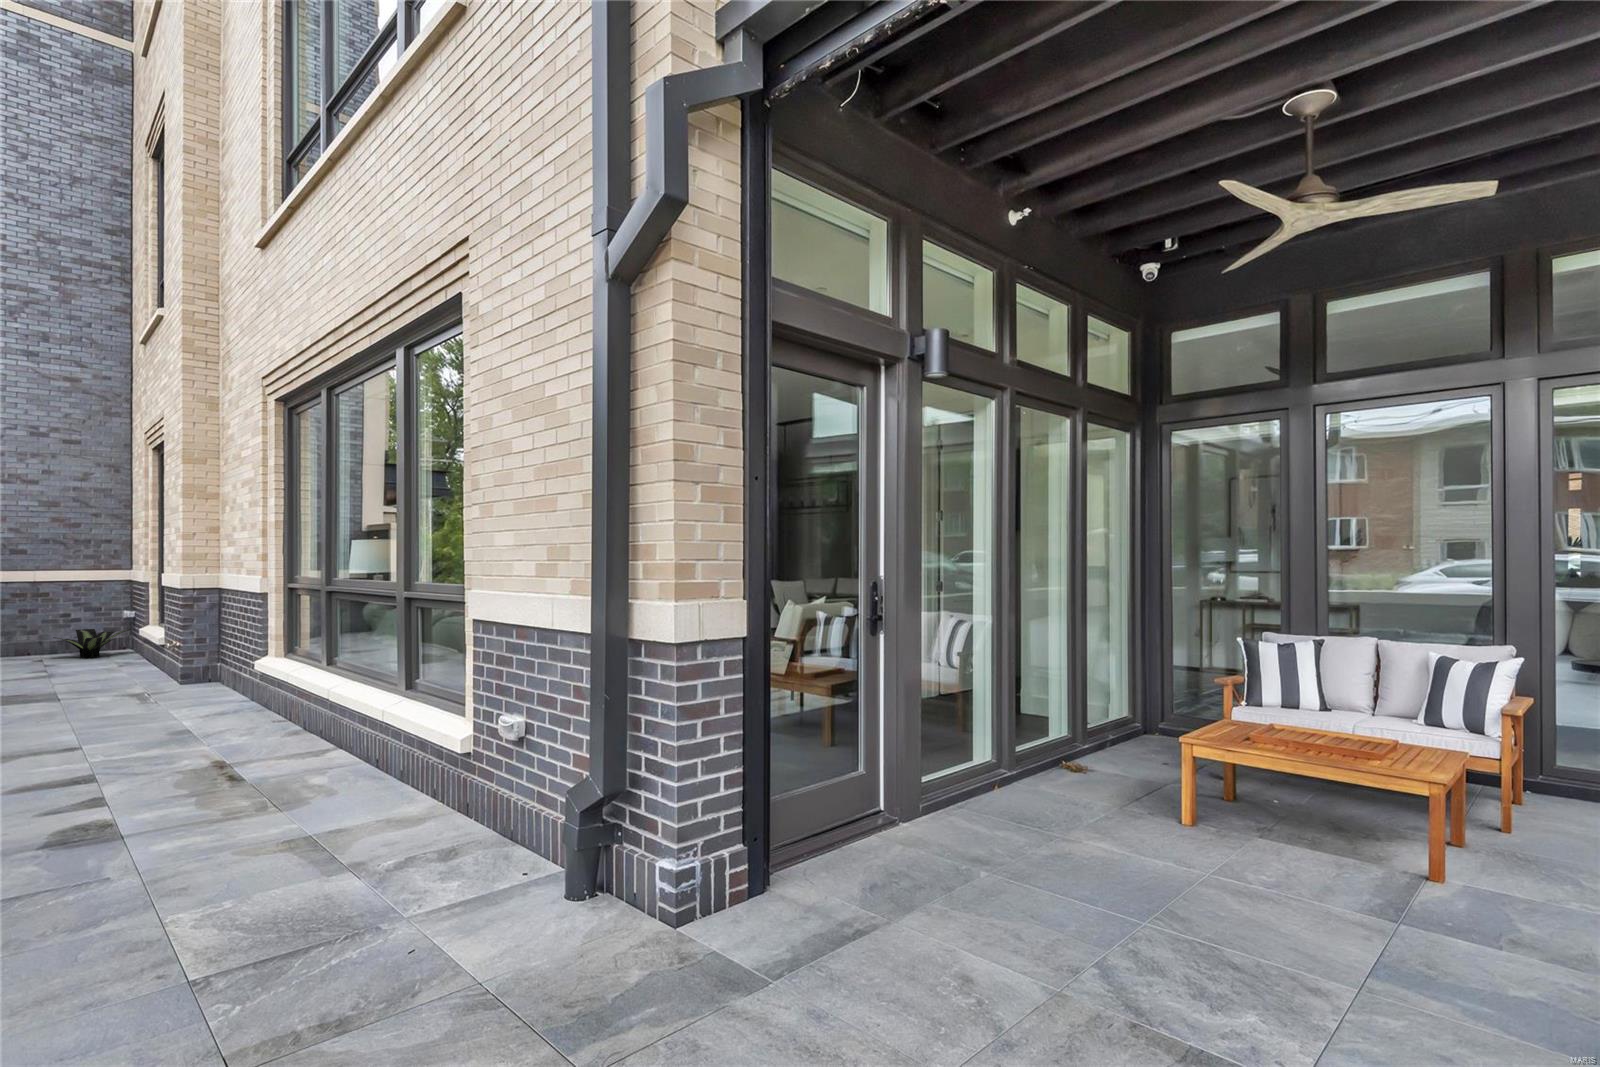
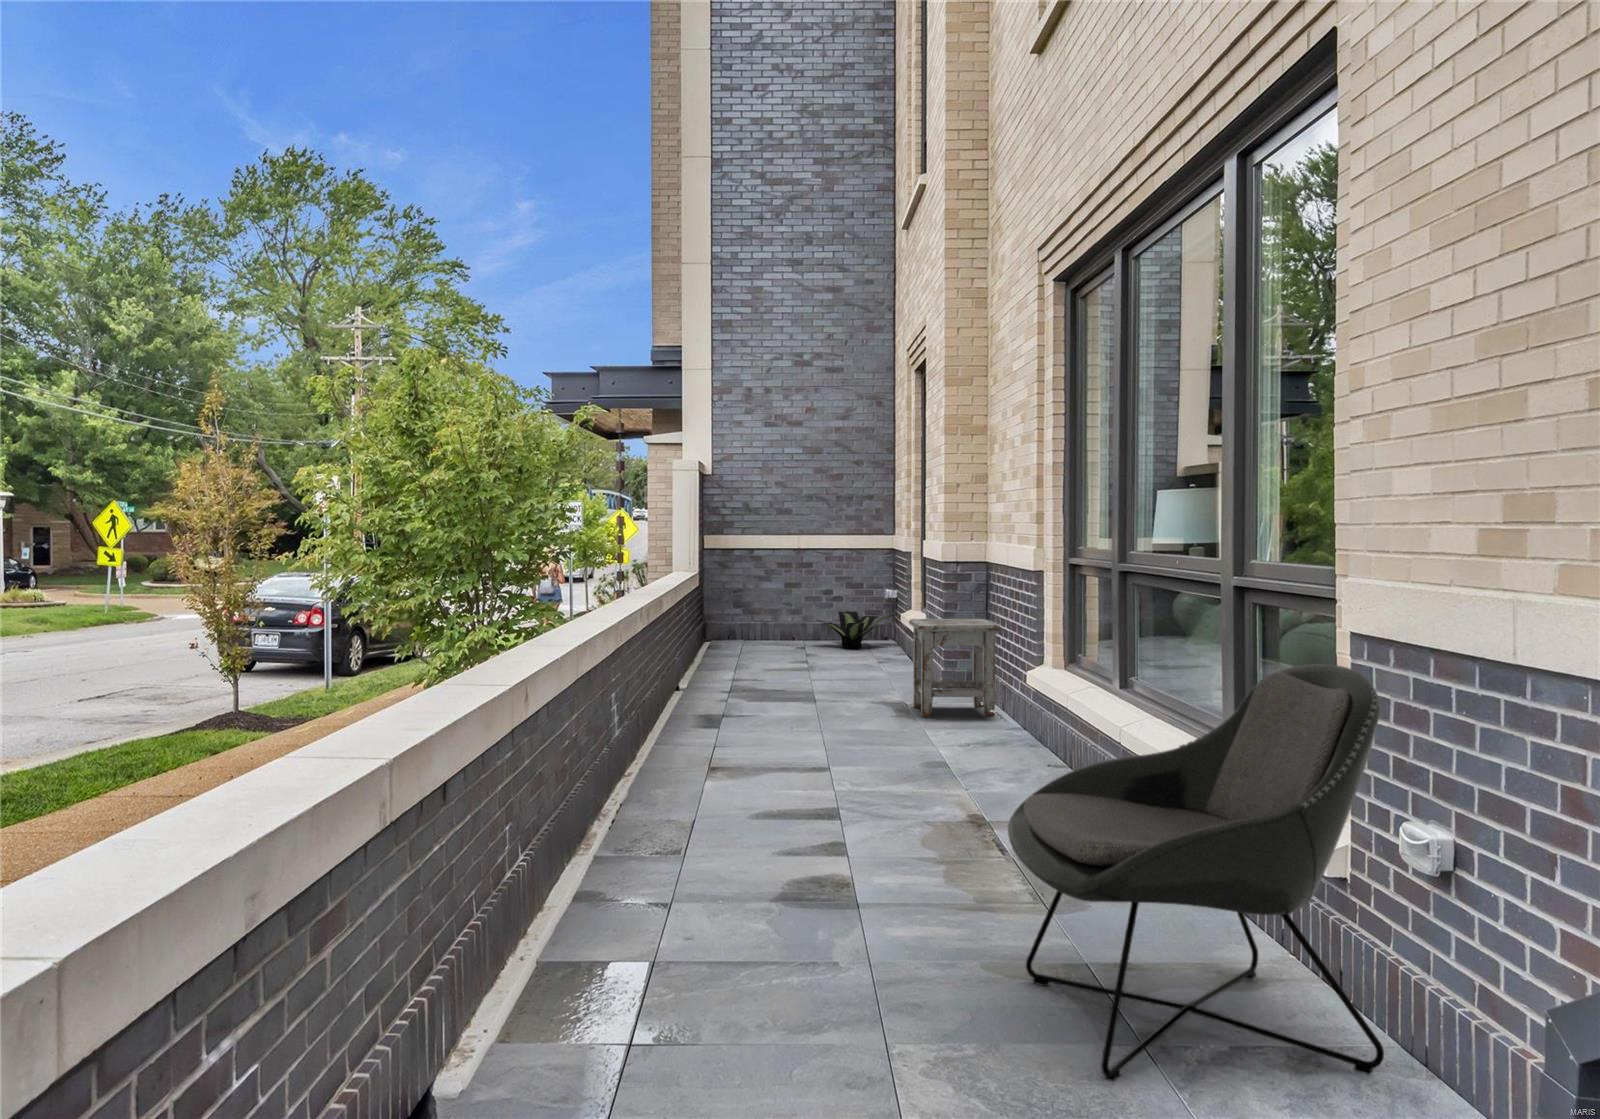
stool: none [151,627,232,702] -> present [909,619,1001,717]
lounge chair: none [254,637,492,897] -> present [1008,664,1384,1081]

